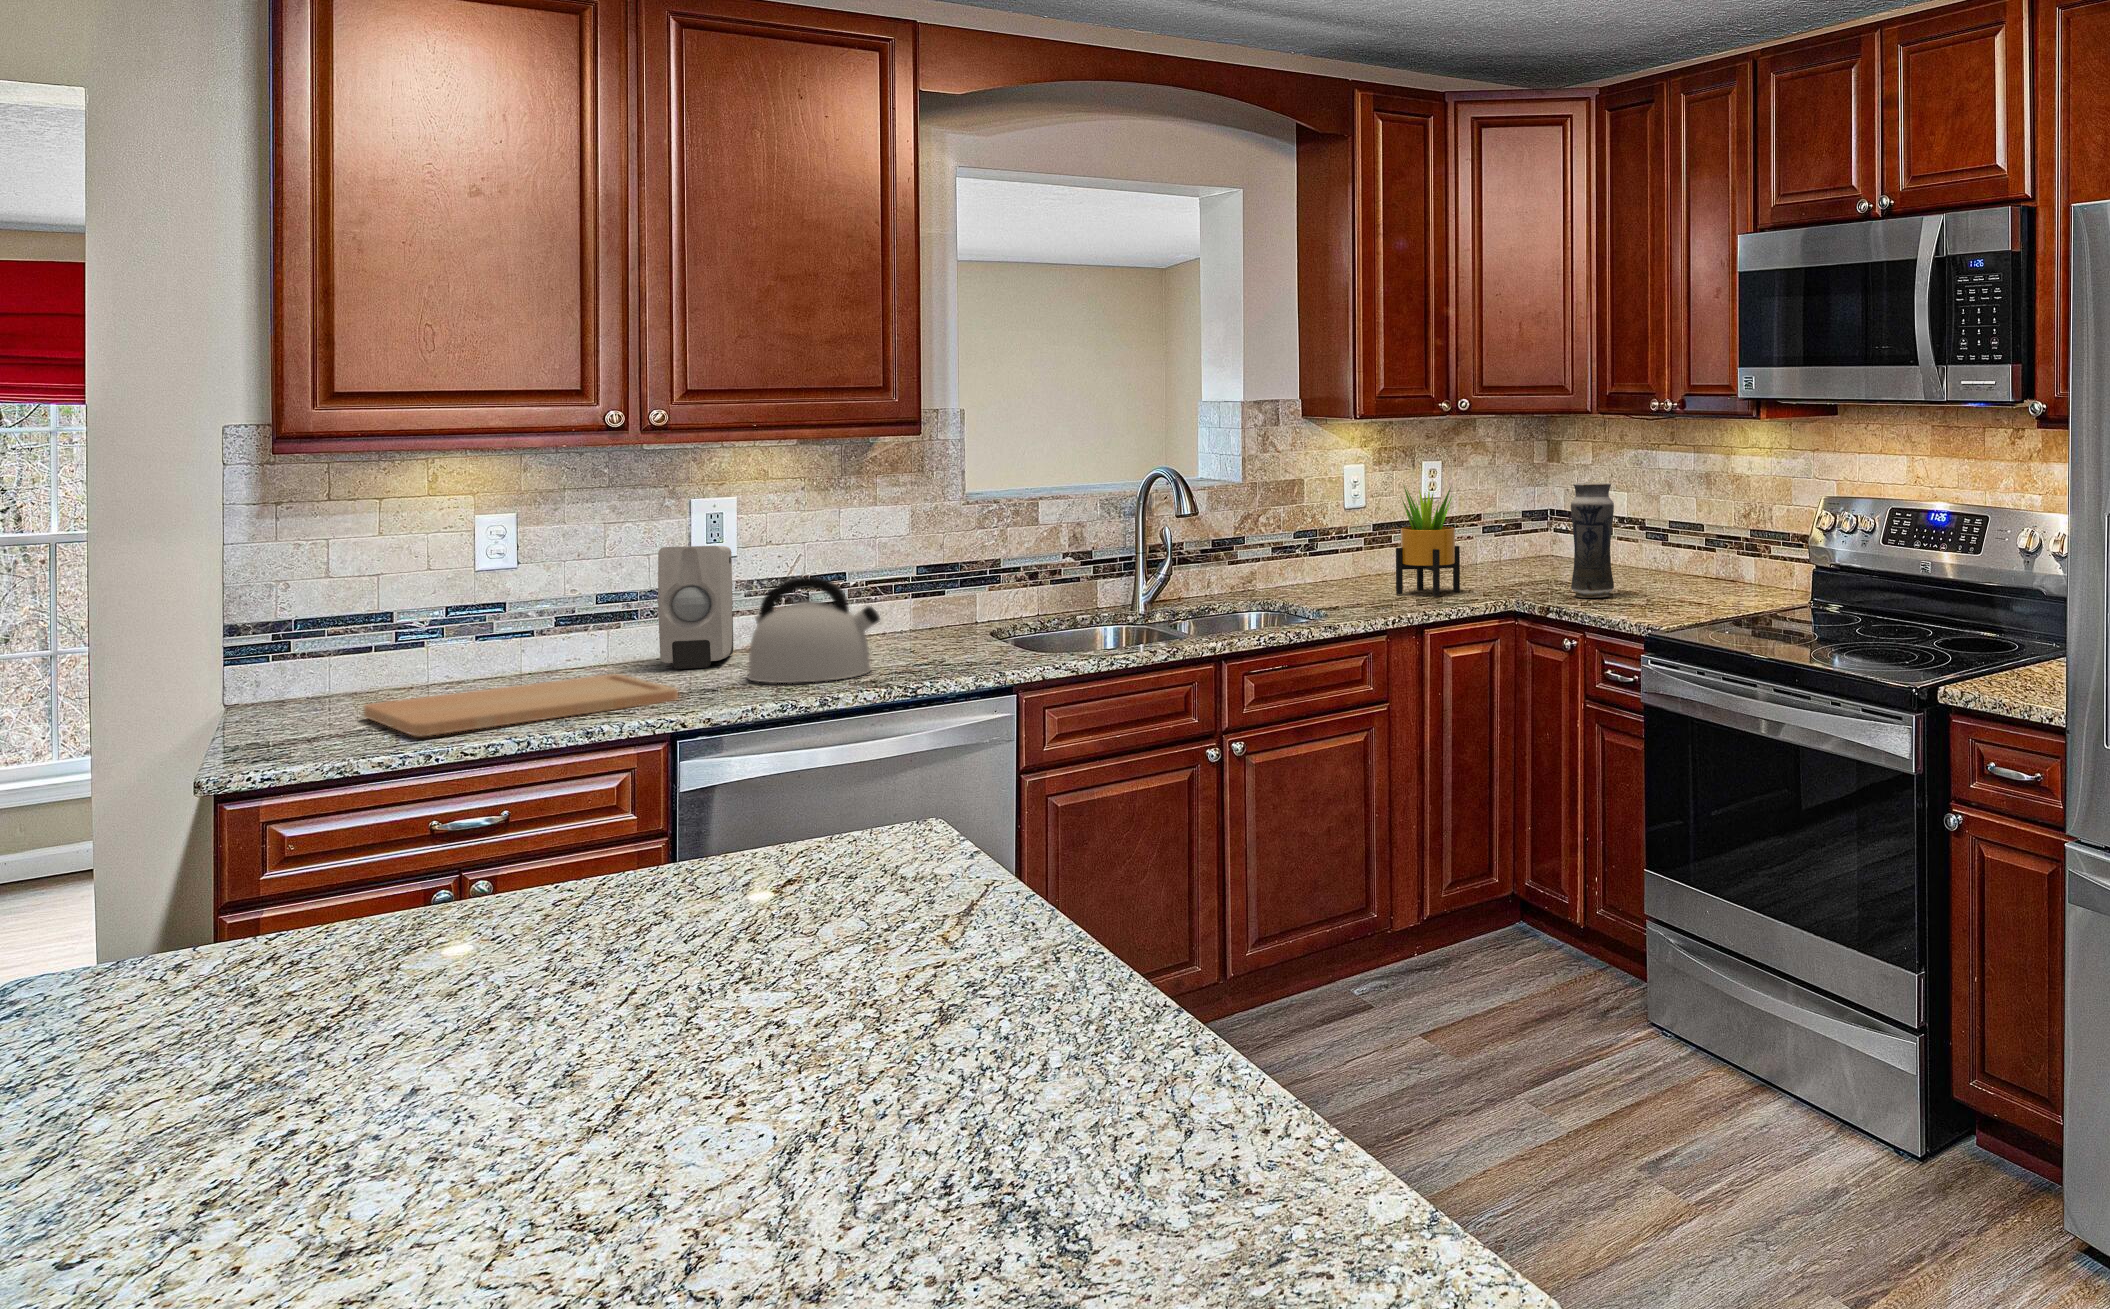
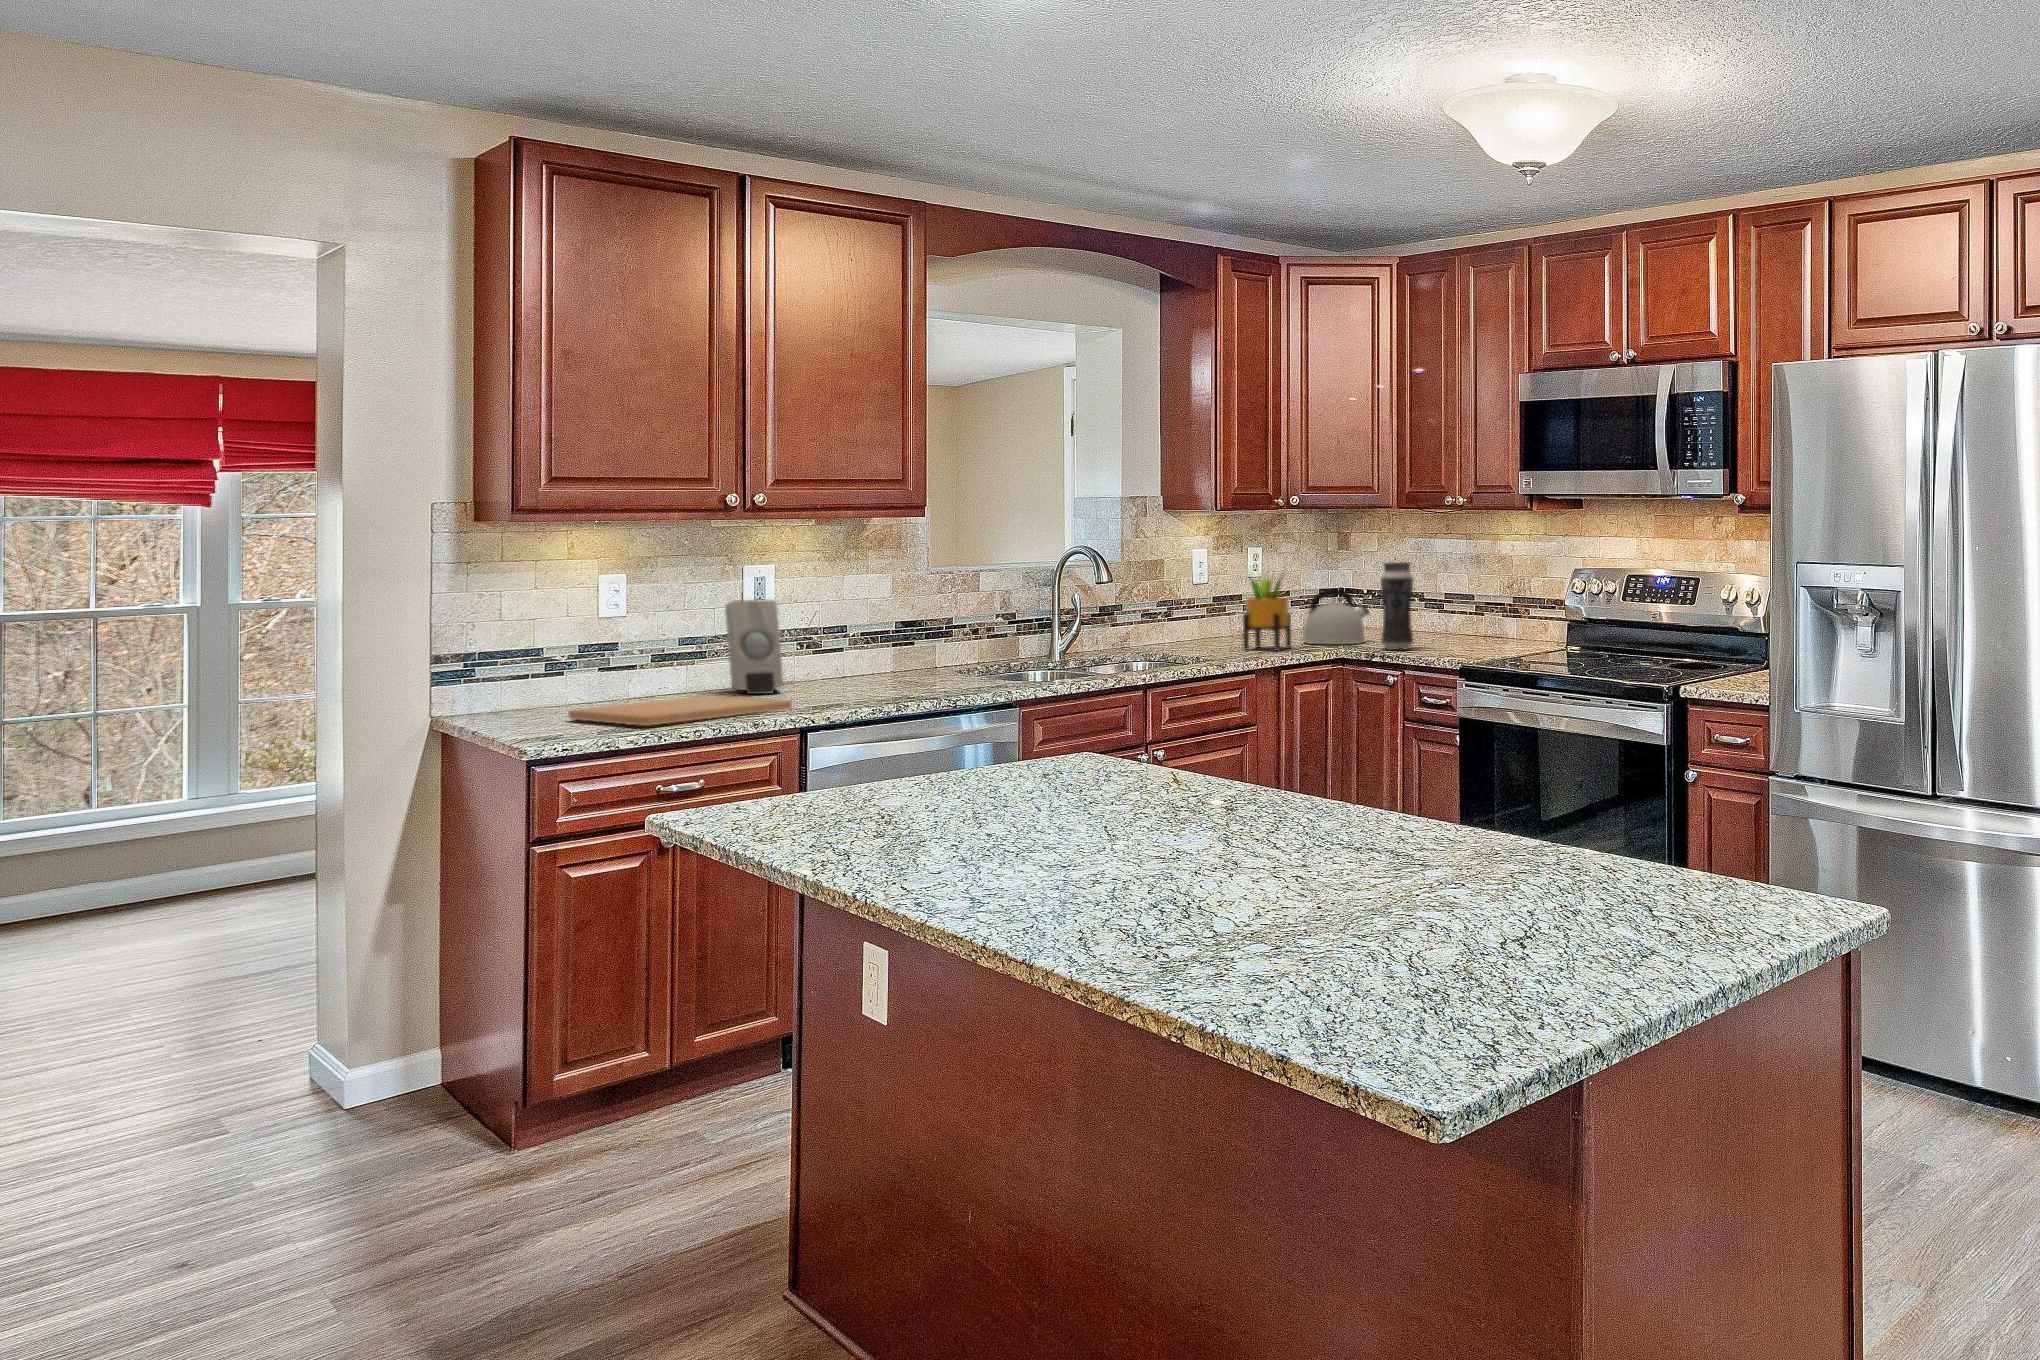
kettle: present [748,577,880,683] -> present [1304,589,1369,644]

